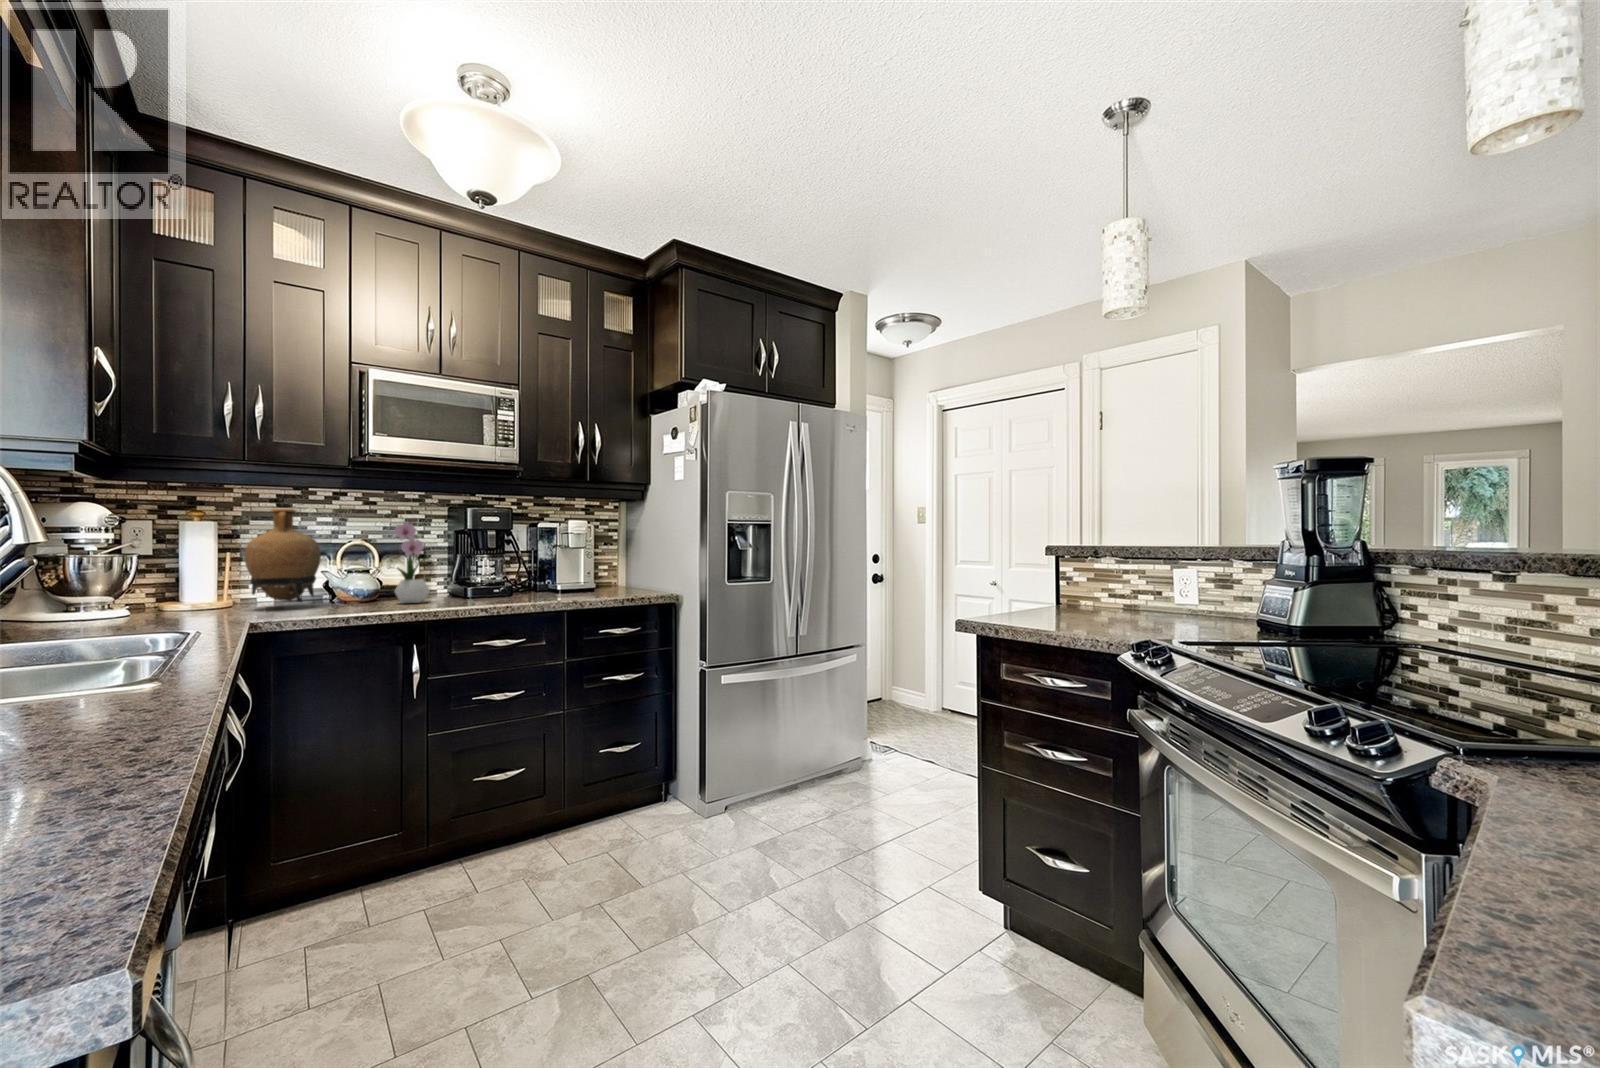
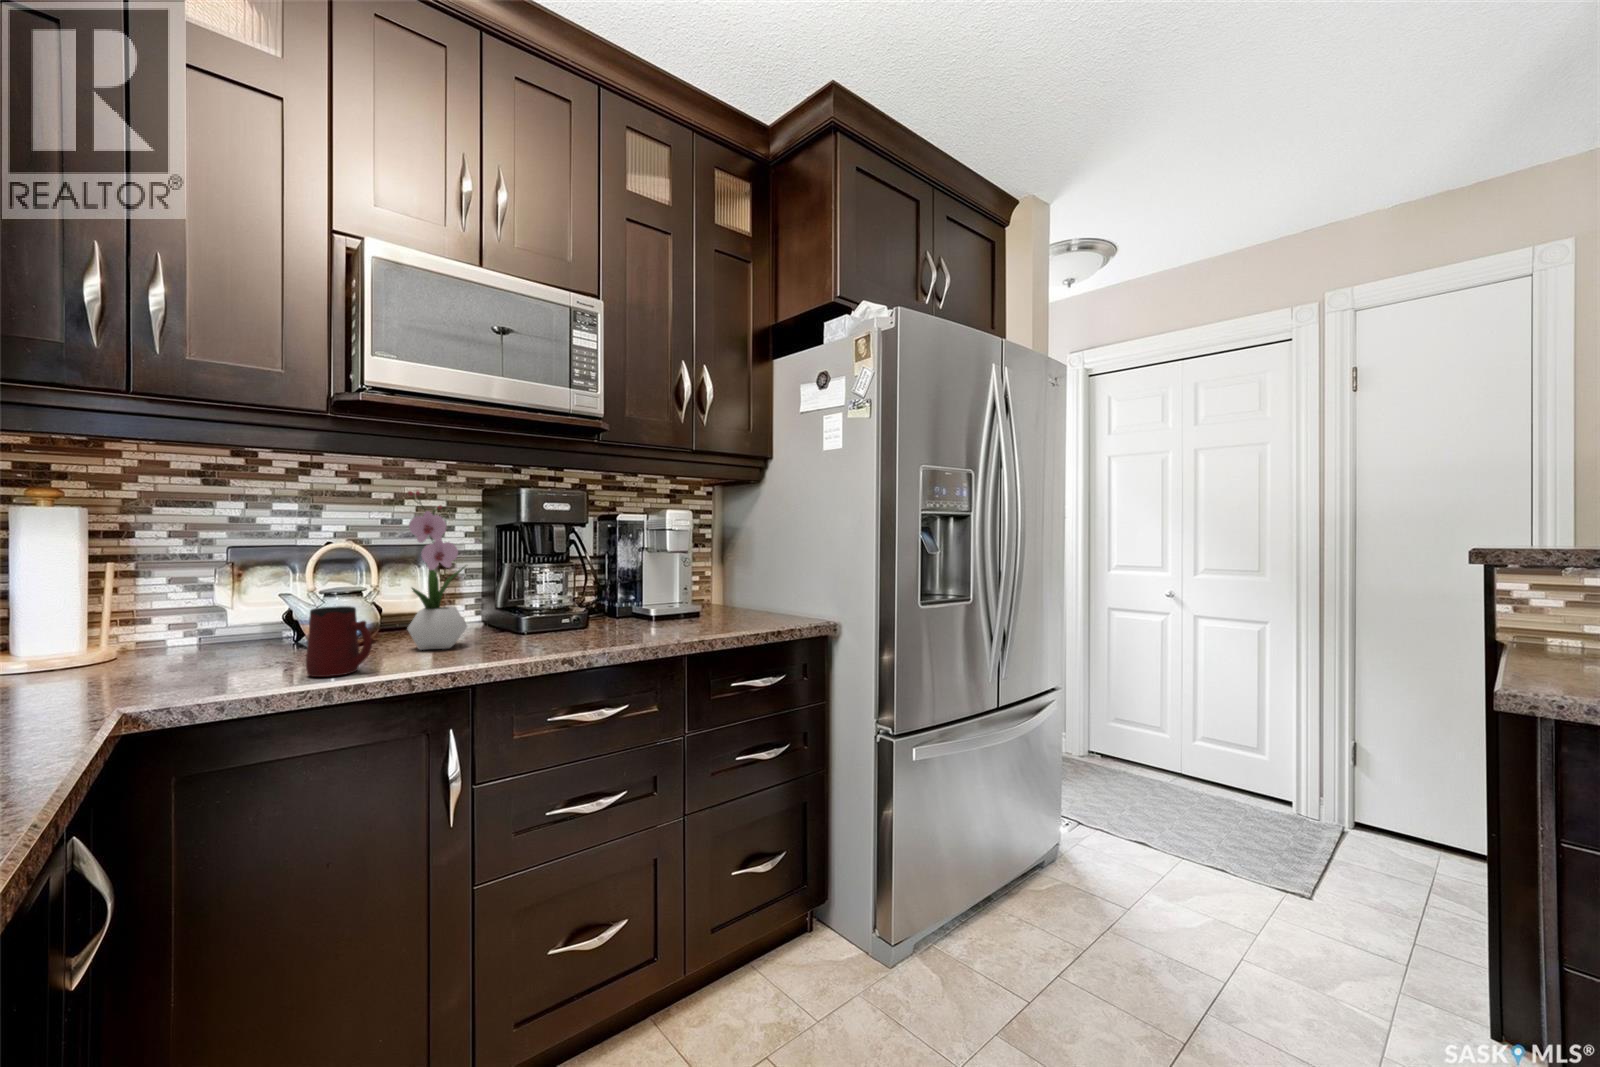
vase: present [245,509,321,602] -> none [134,486,278,655]
mug: none [335,575,371,612] -> present [306,606,372,677]

